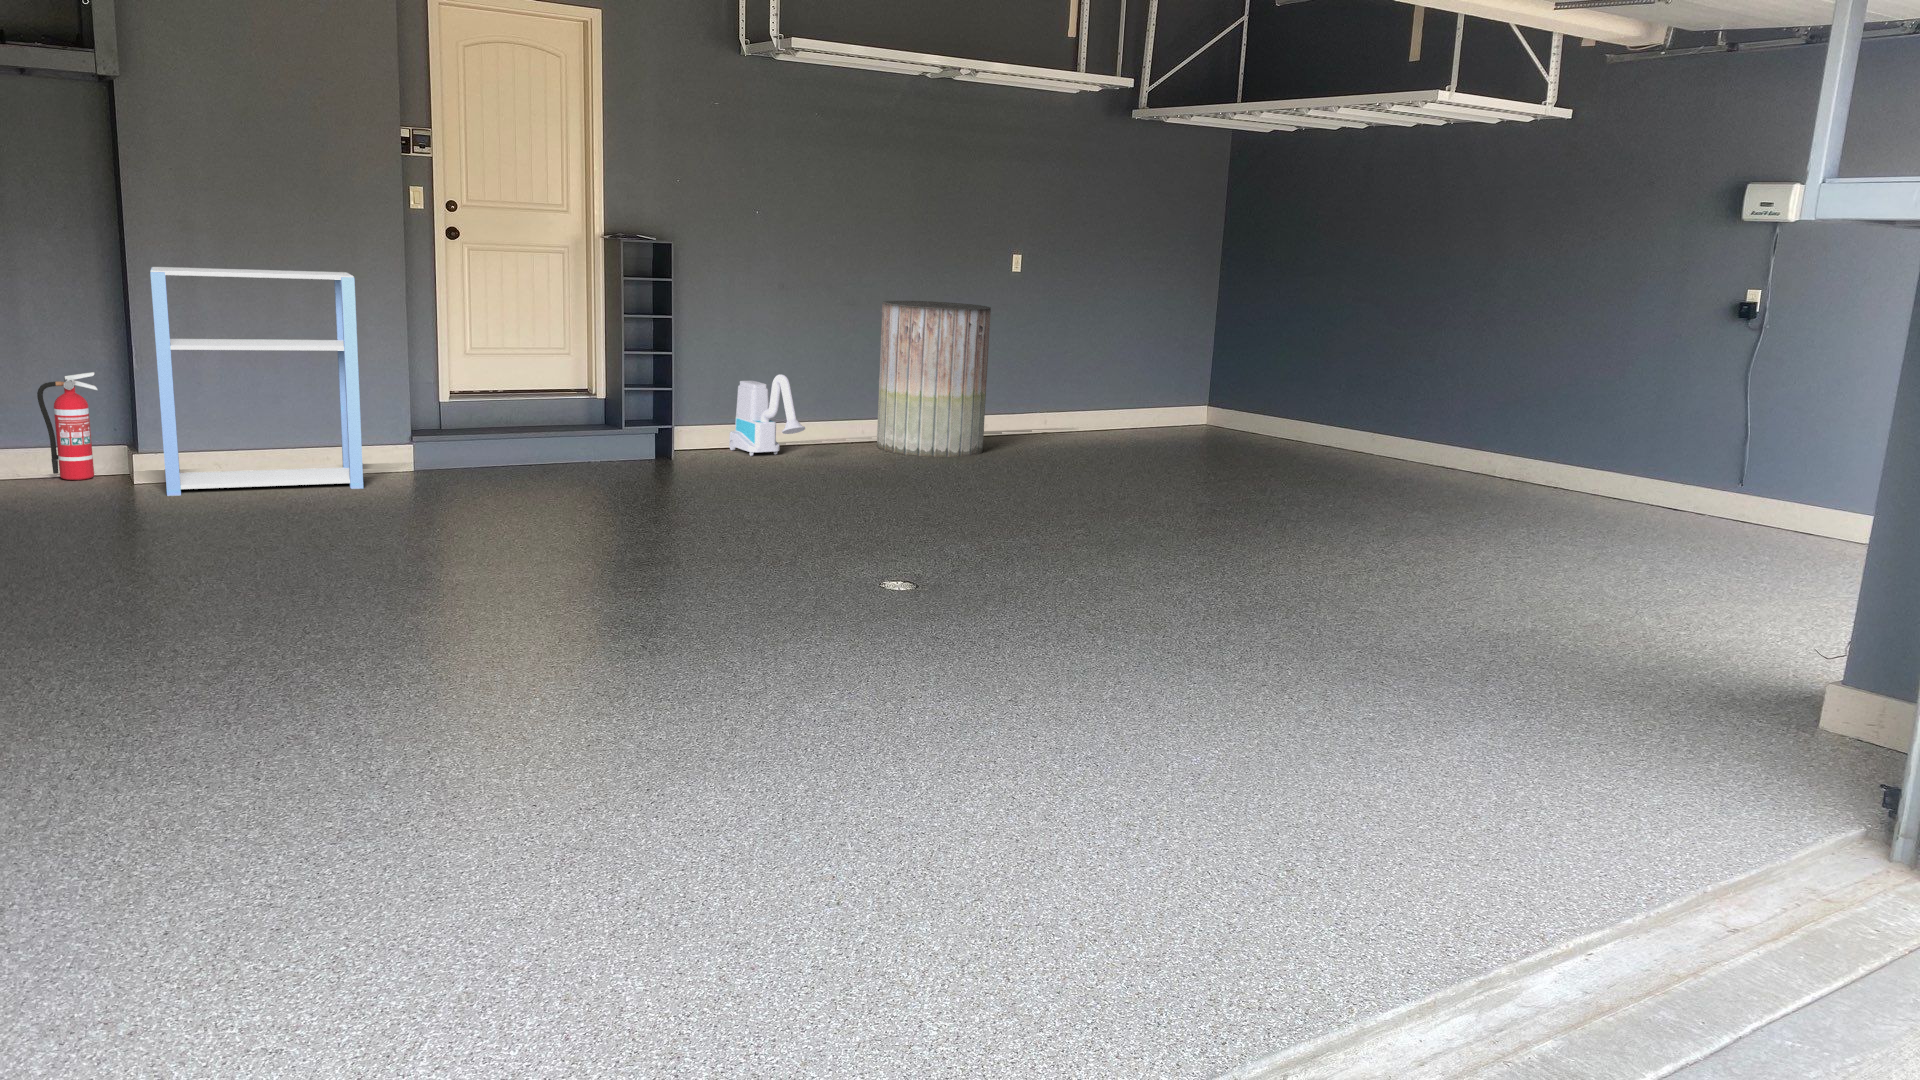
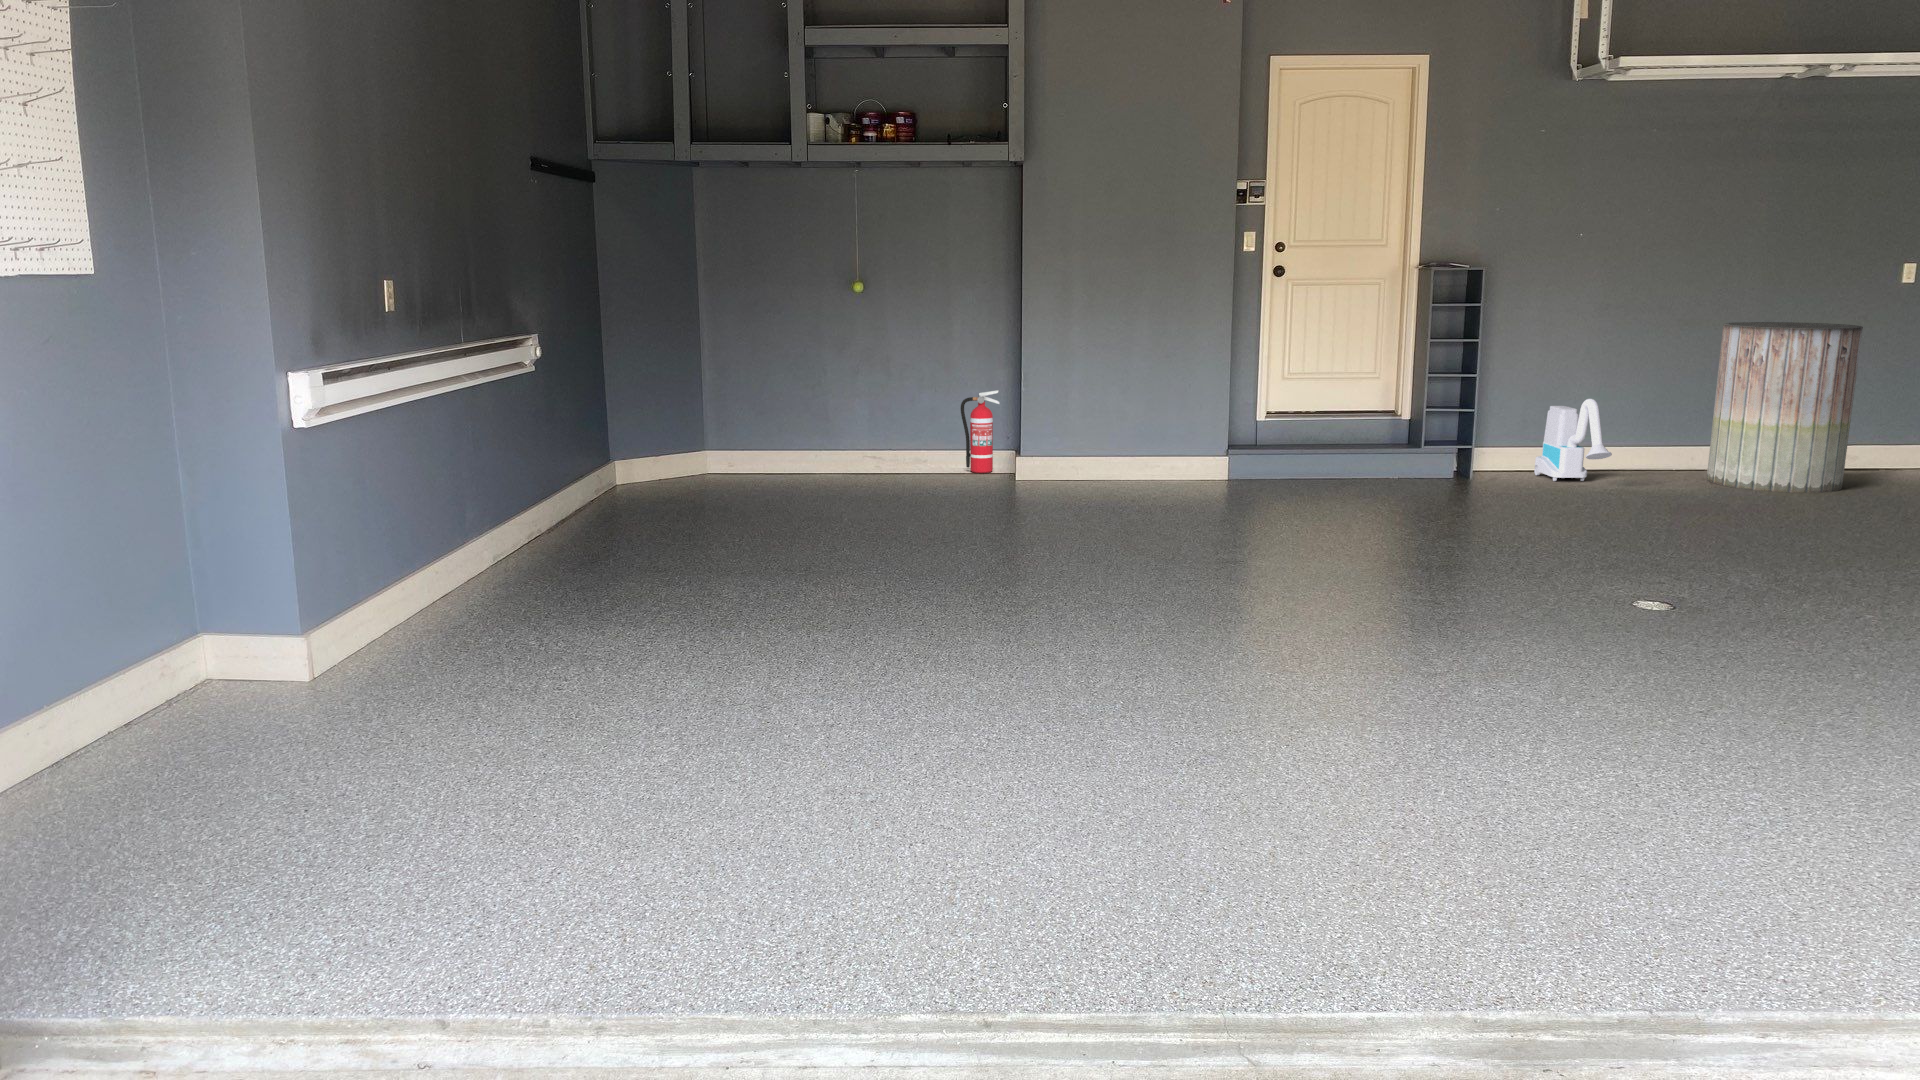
shelving unit: present [150,267,363,496] -> none [1035,307,1186,490]

